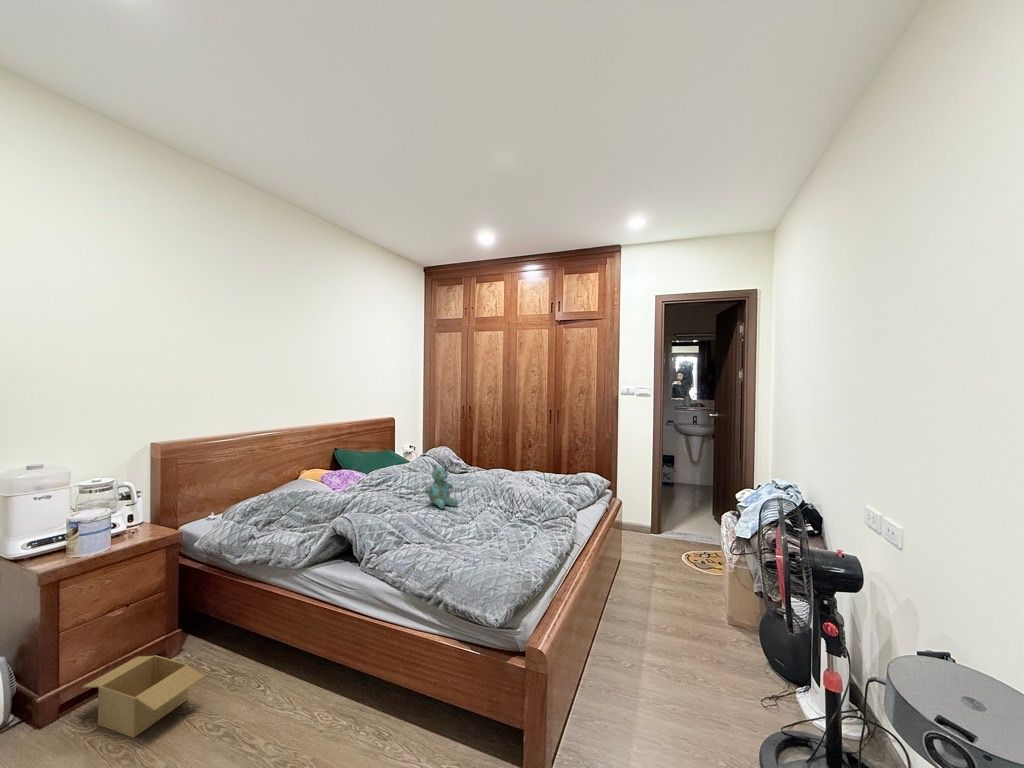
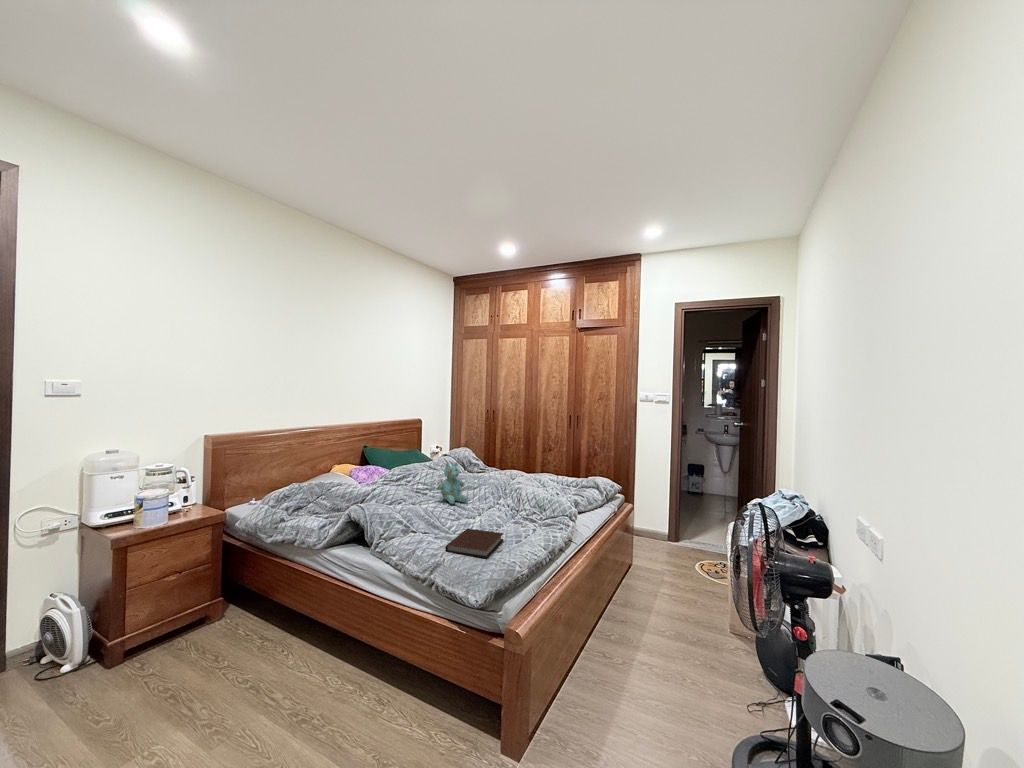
notebook: none [449,536,508,569] -> present [445,529,503,558]
cardboard box: present [83,655,205,738] -> none [143,616,238,682]

